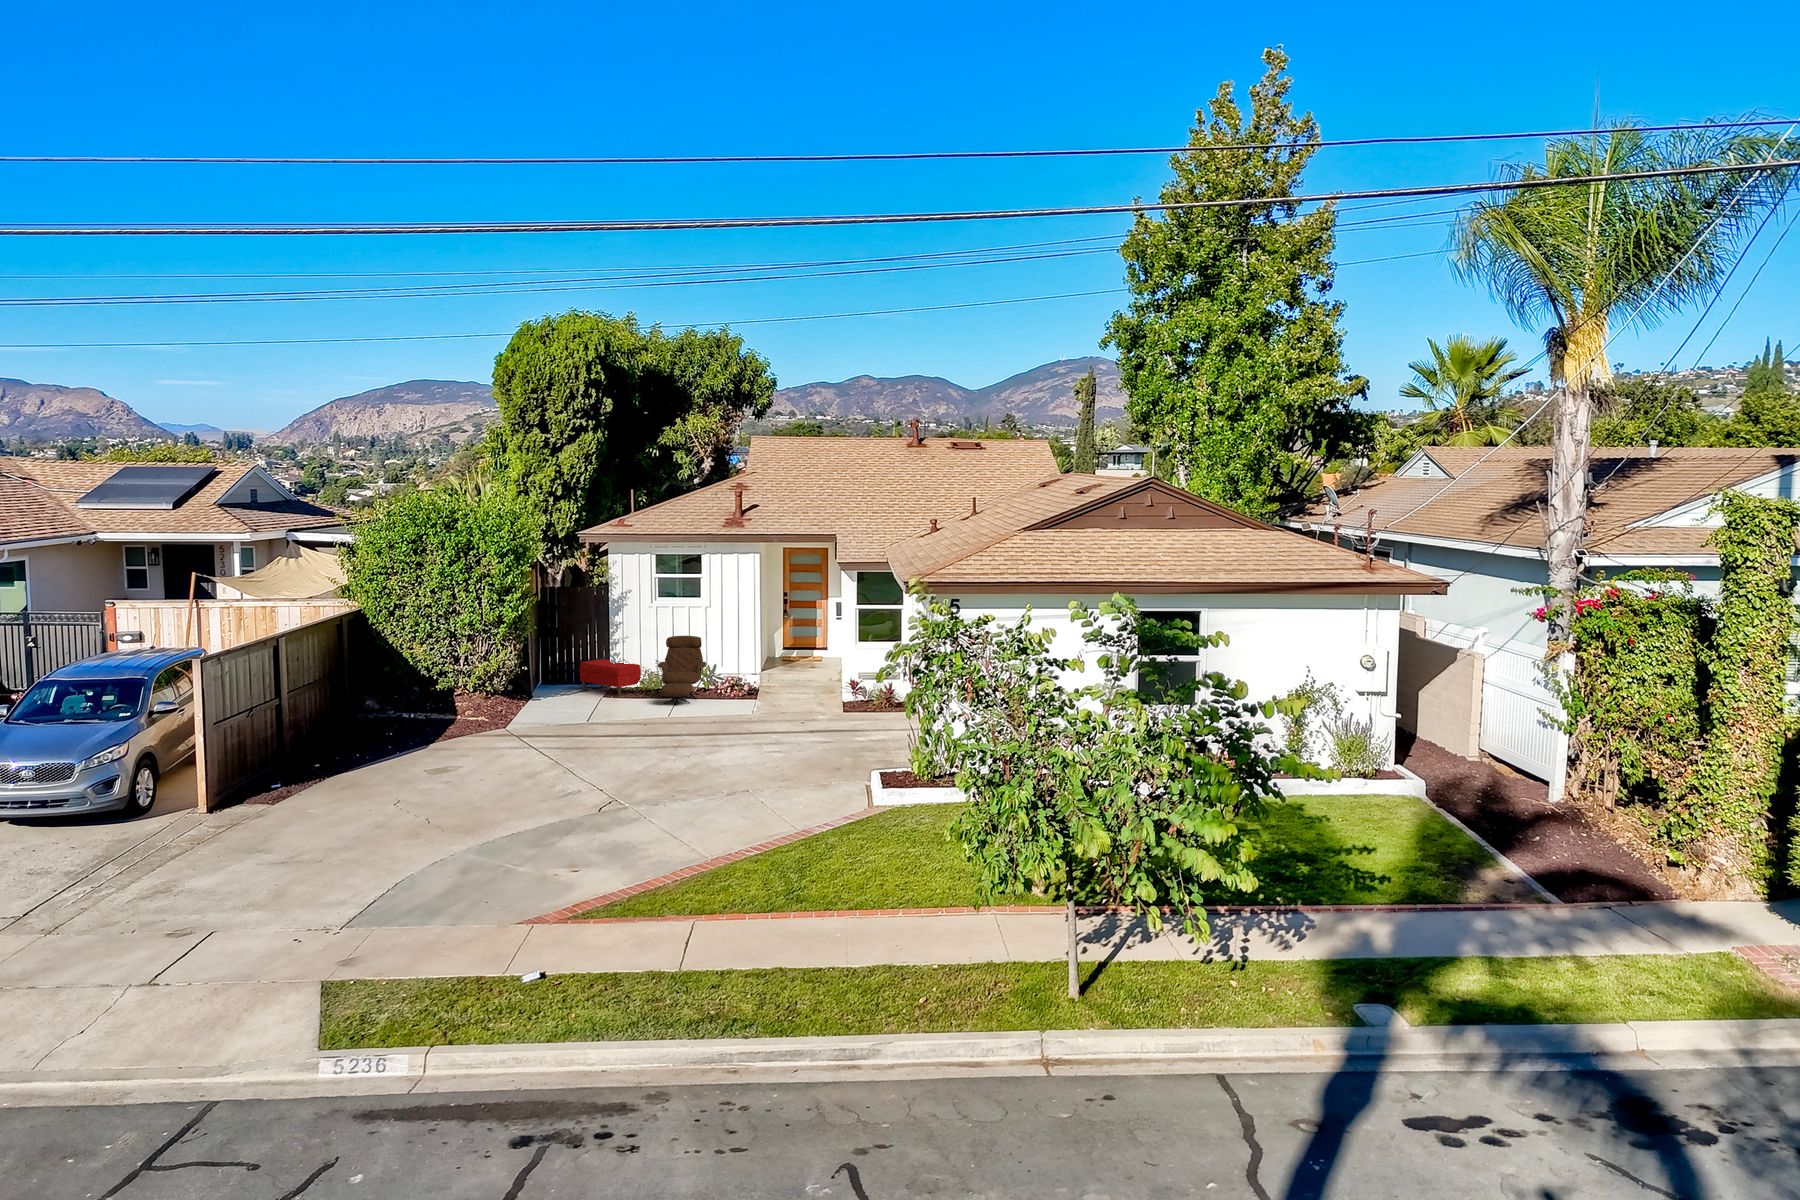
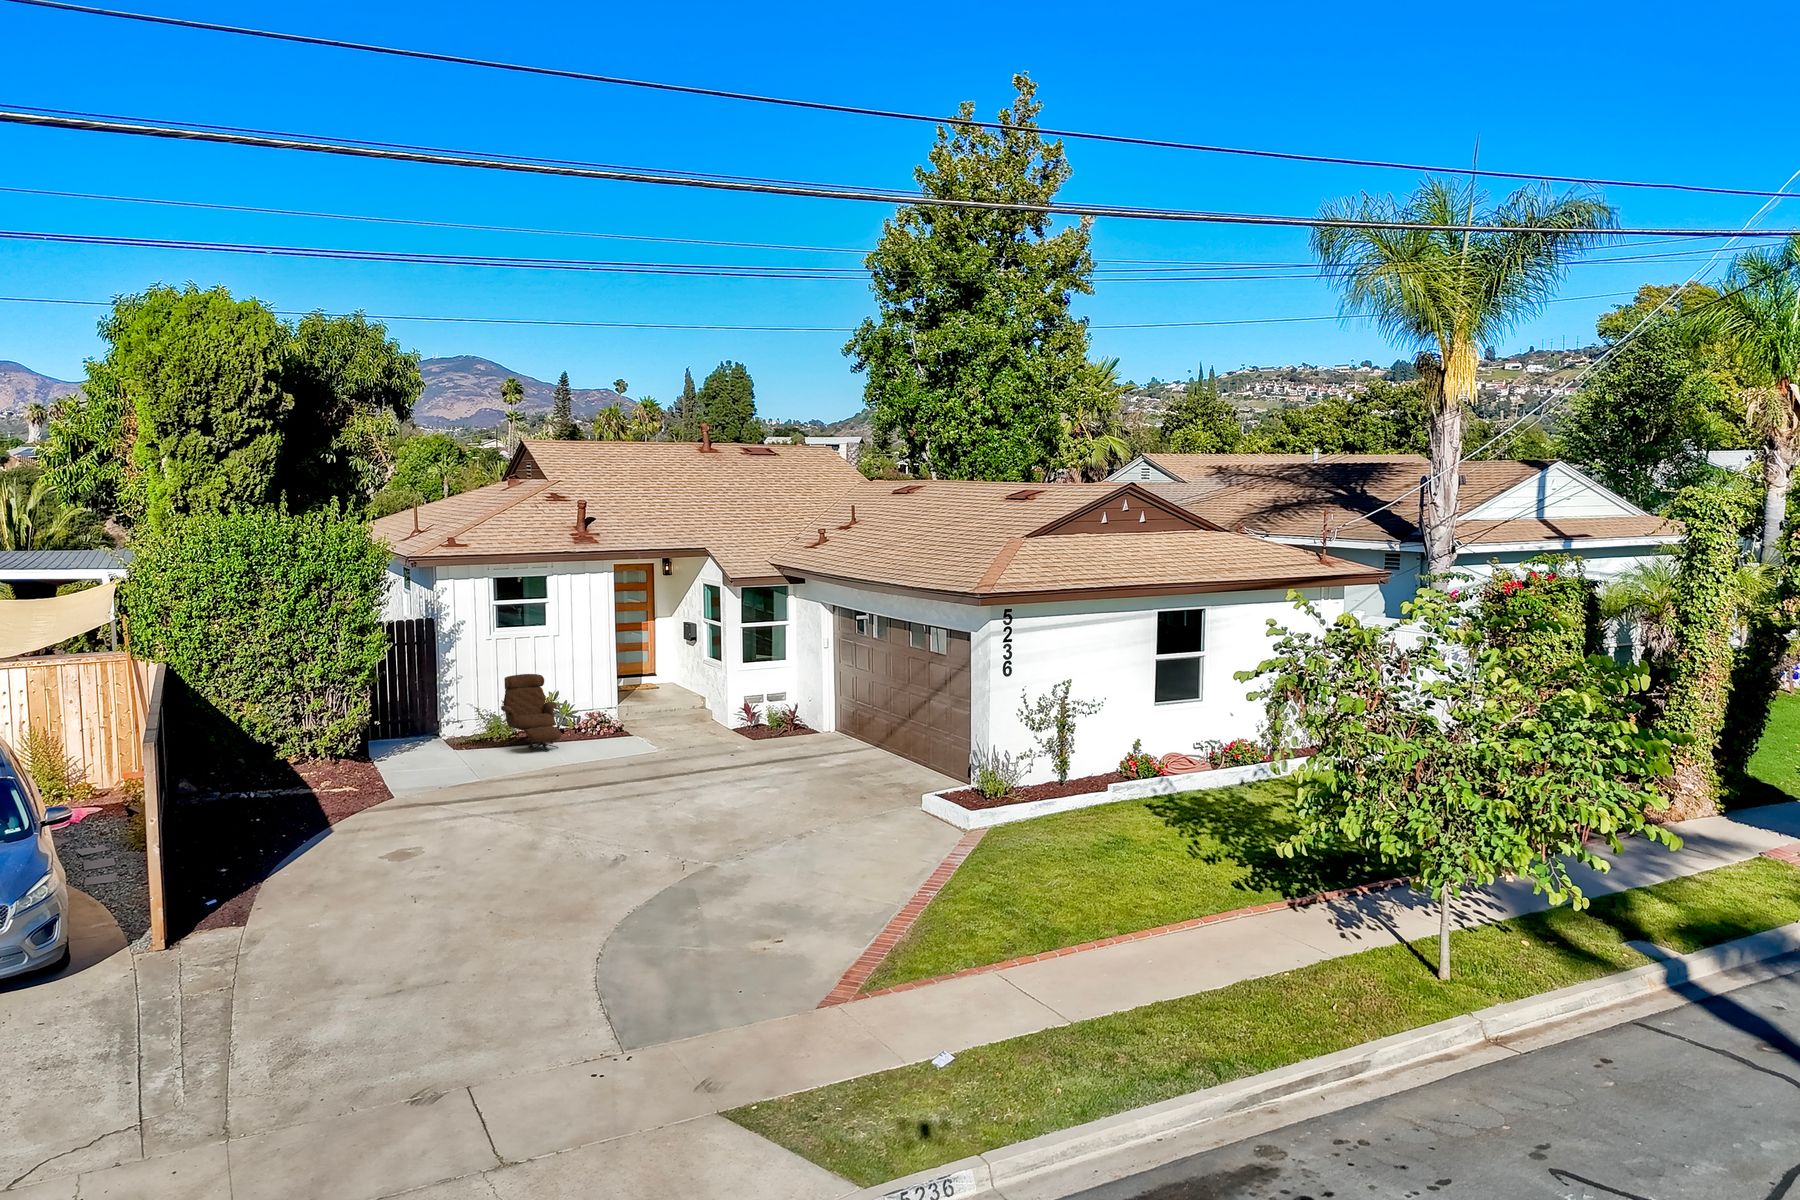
bench: present [580,659,641,696] -> none [390,711,472,750]

